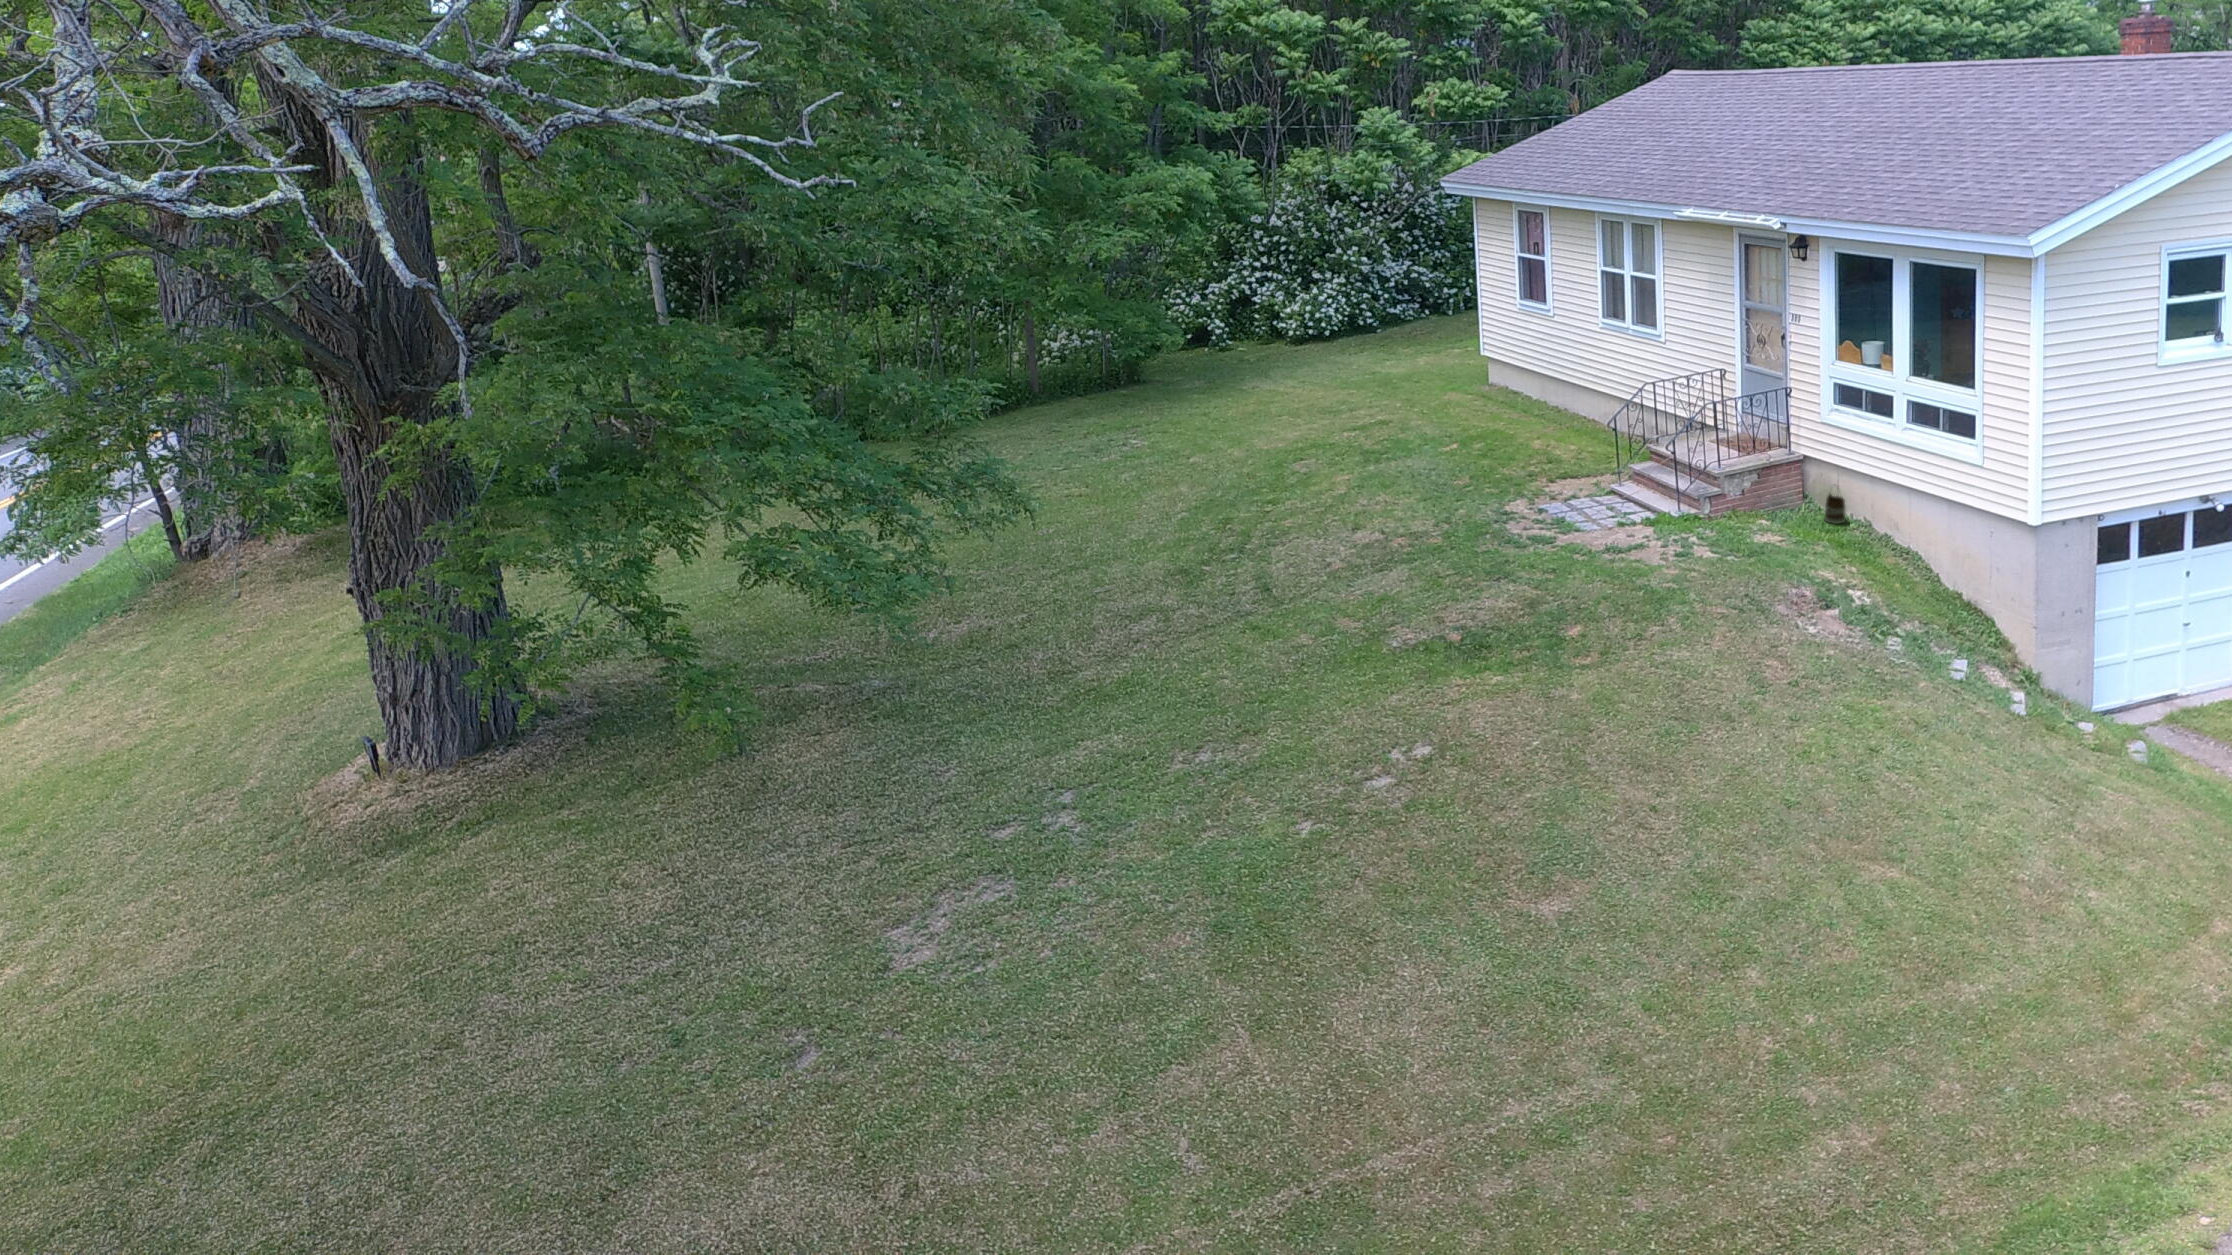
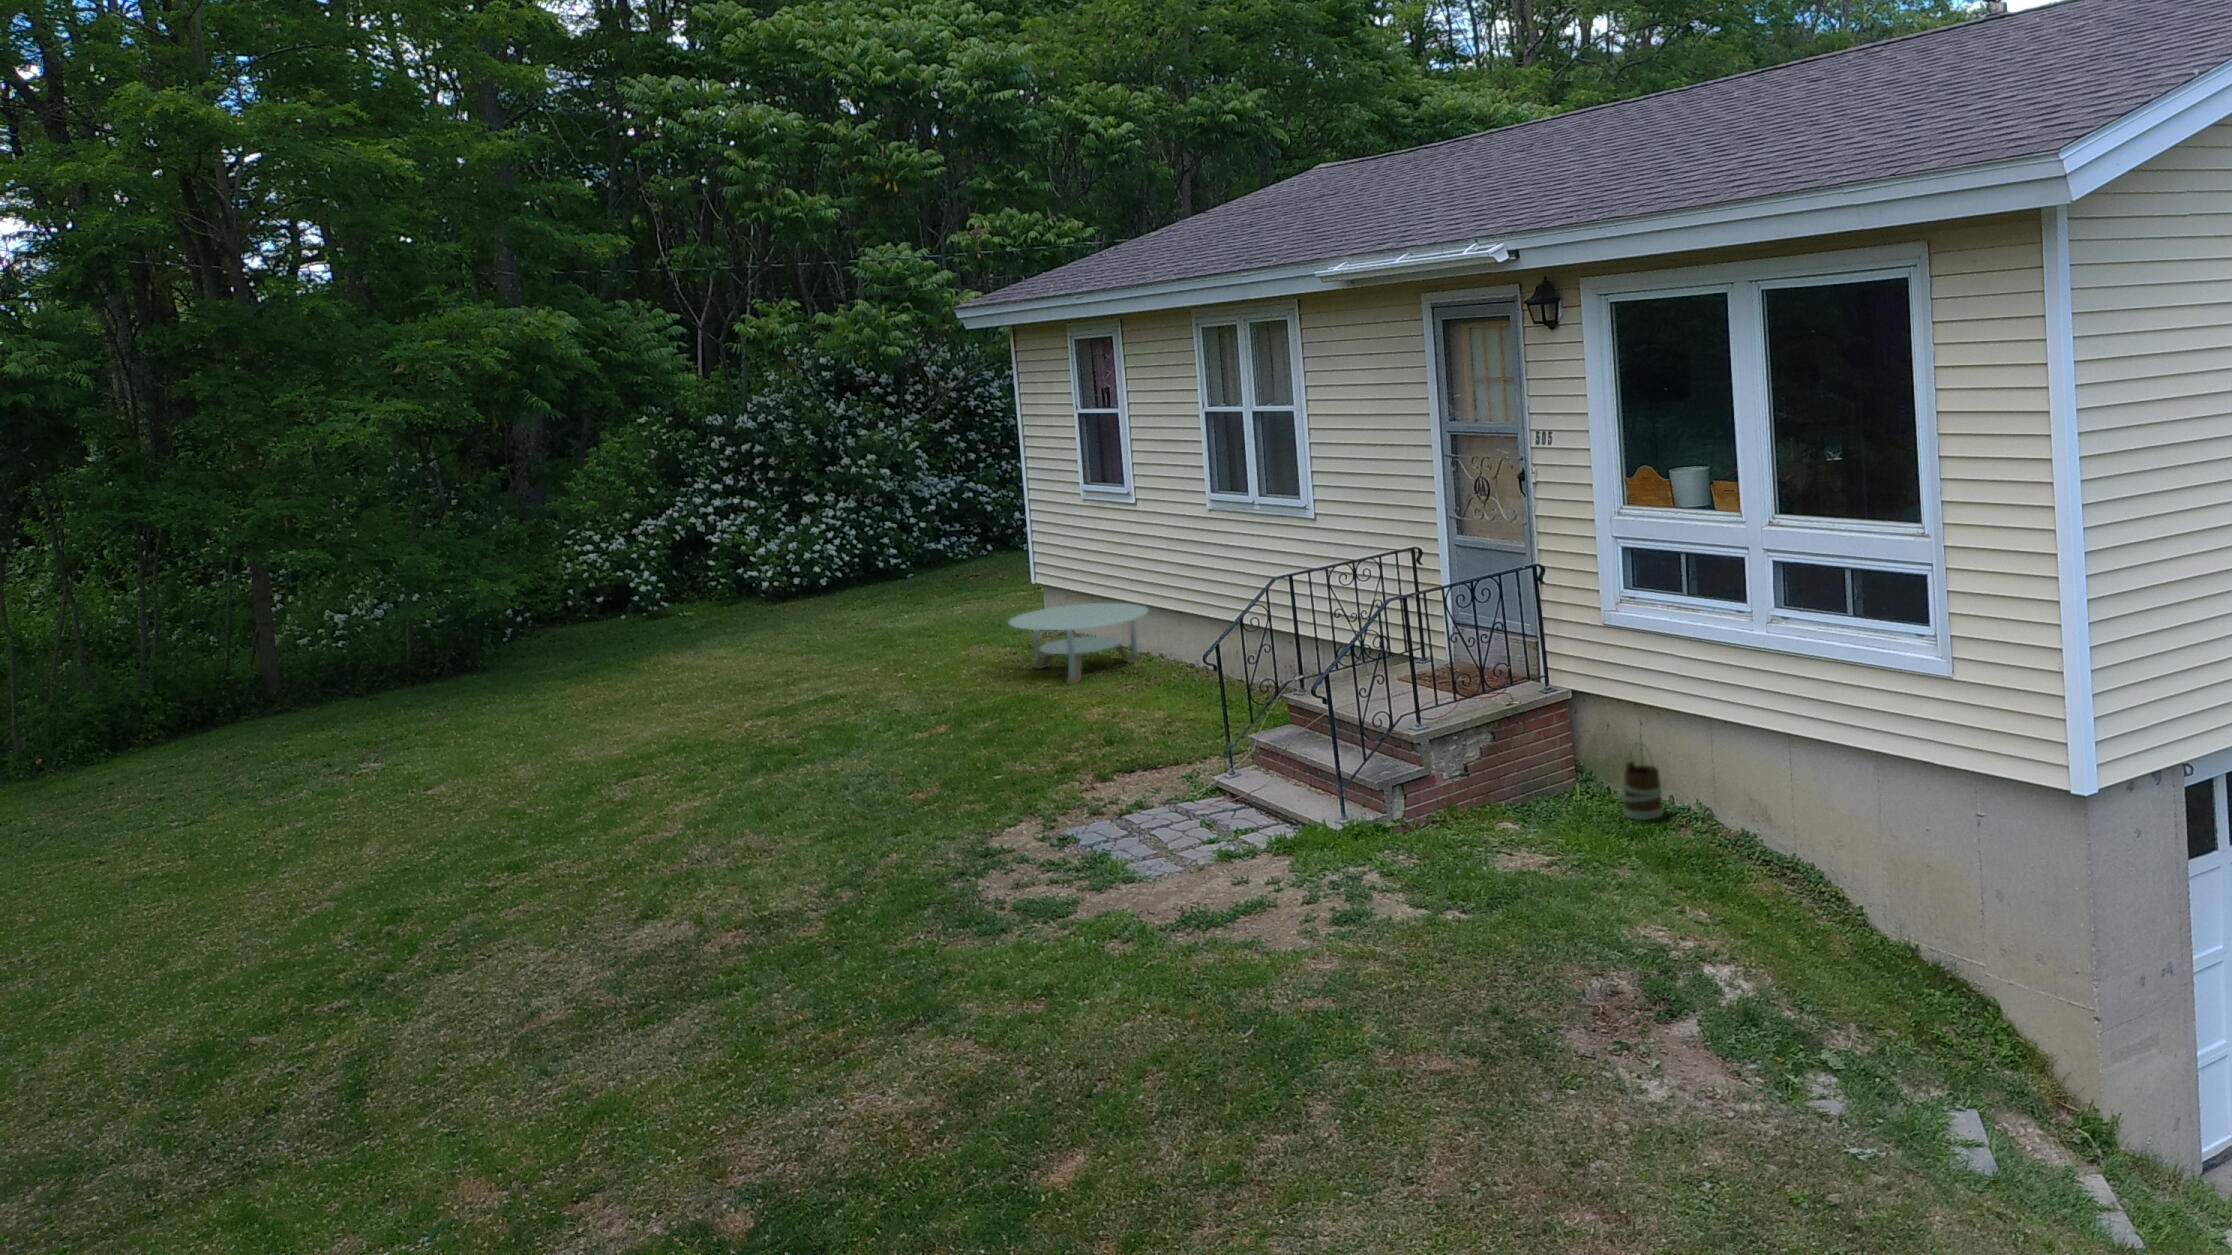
round table: none [1478,373,1558,422] -> present [1009,603,1148,684]

